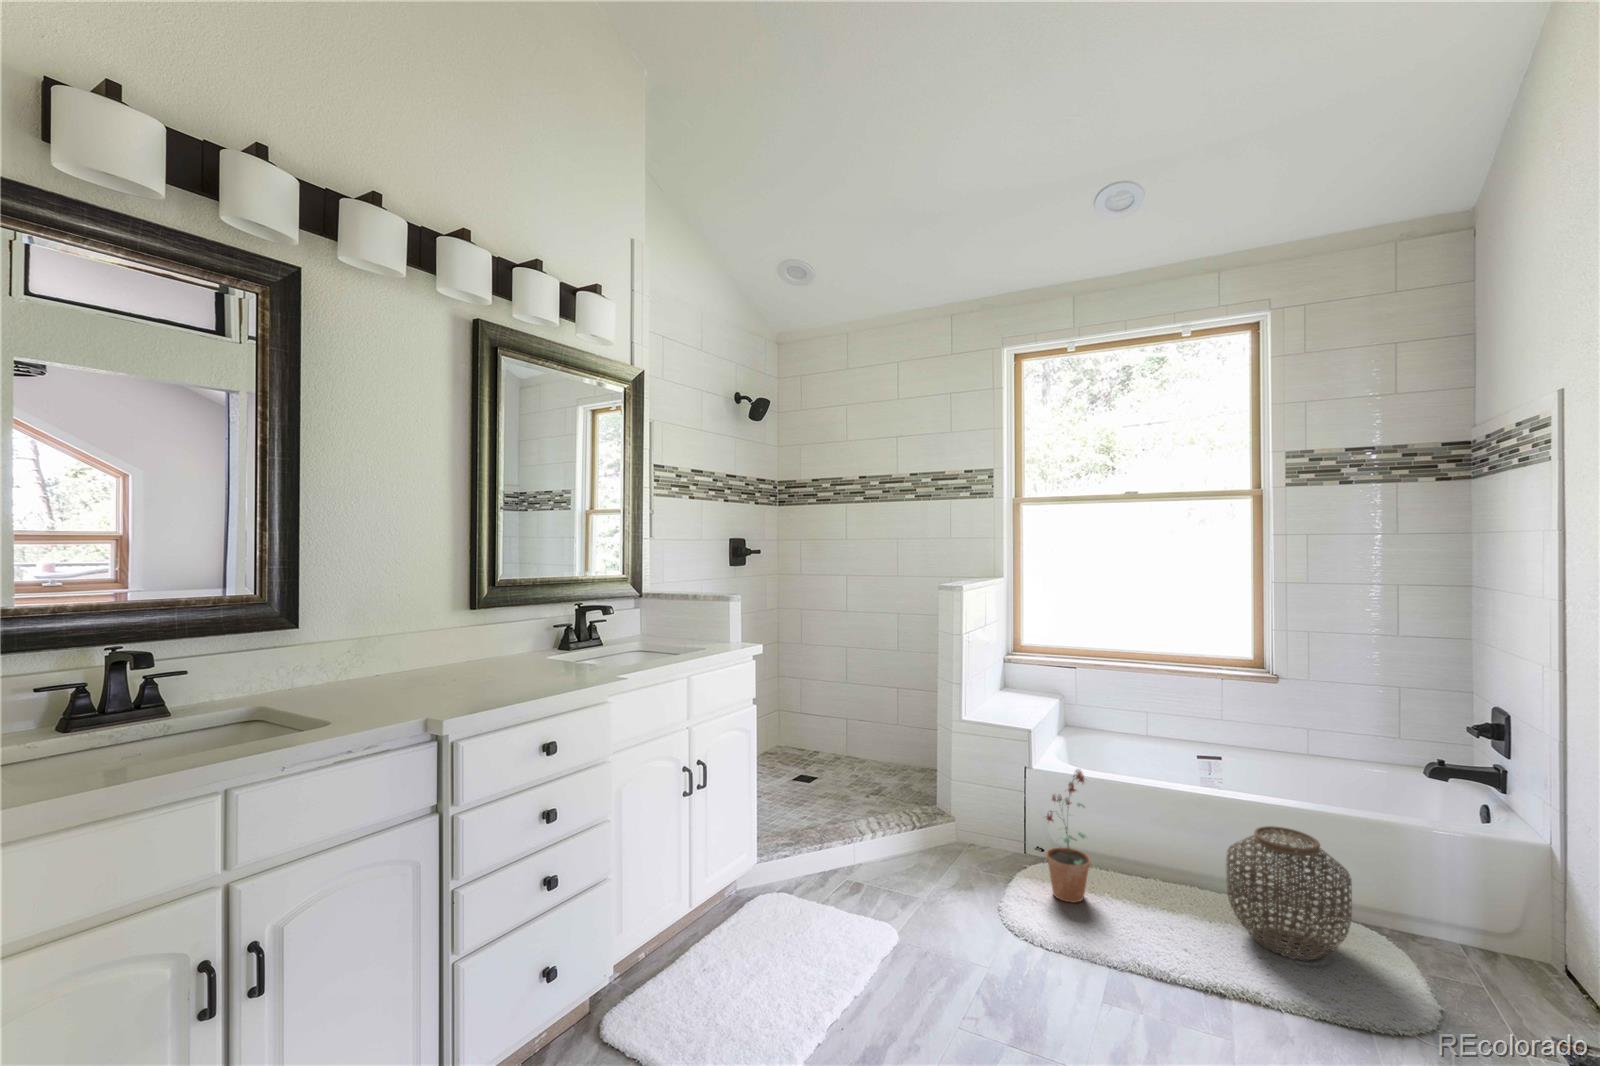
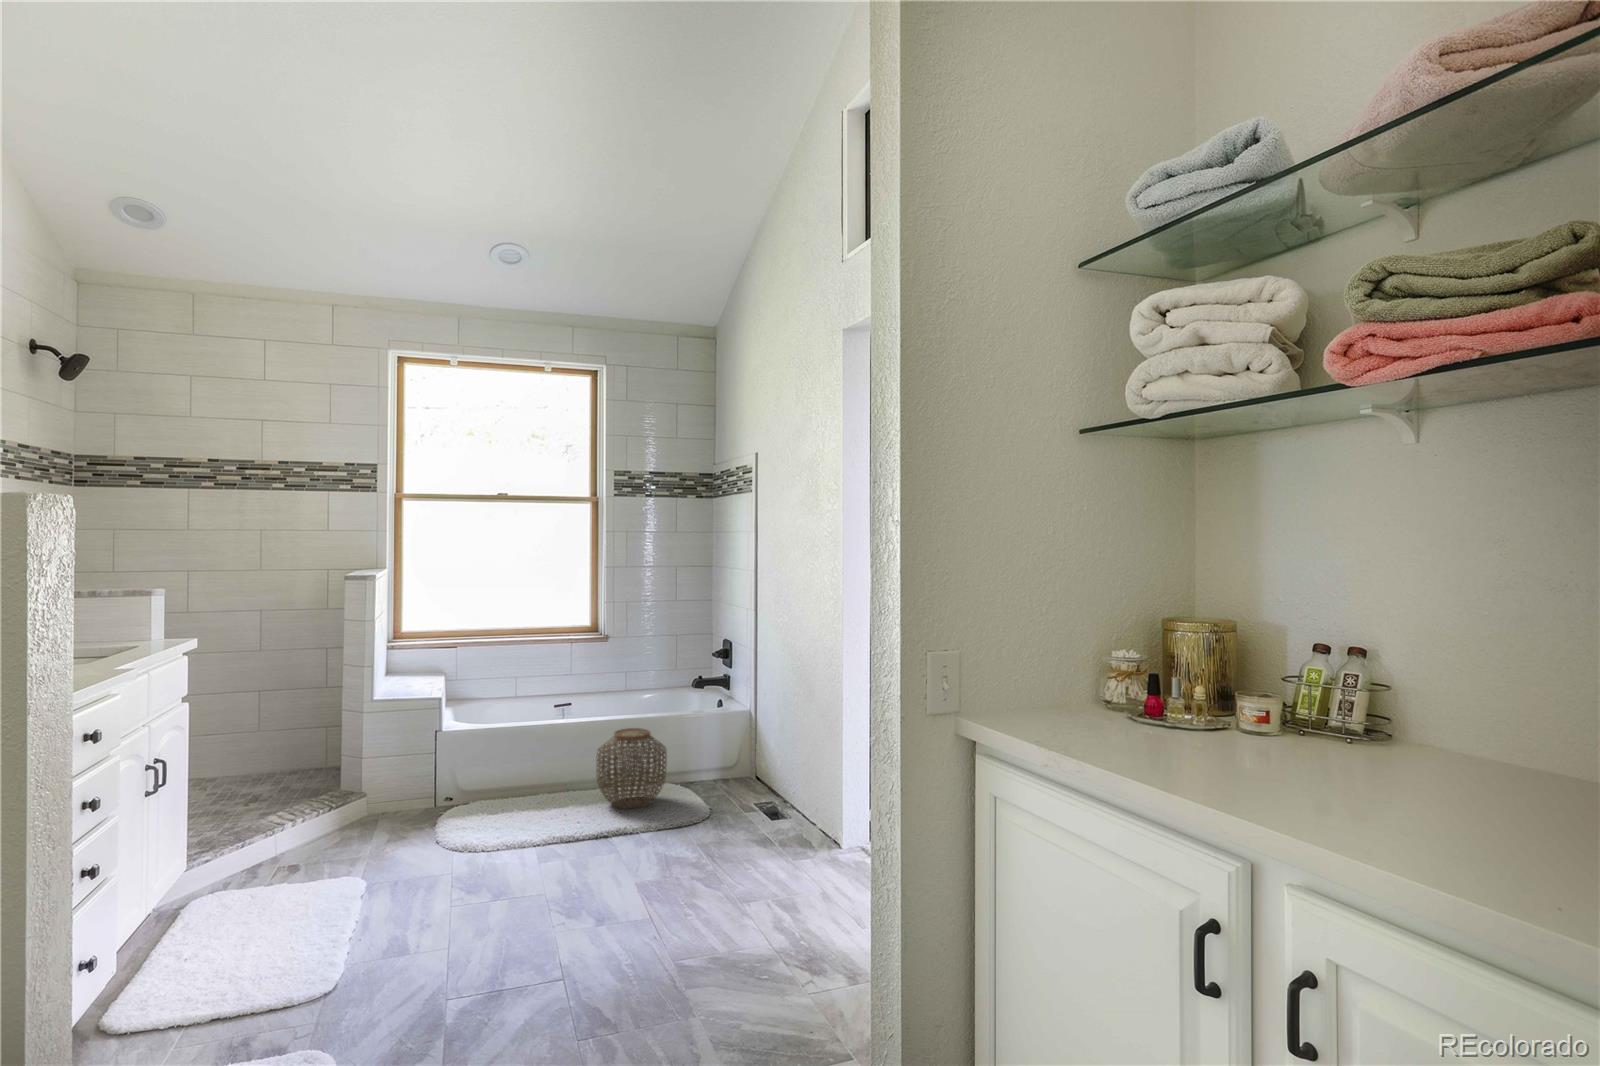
potted plant: present [1046,770,1090,903] -> none [466,718,504,824]

